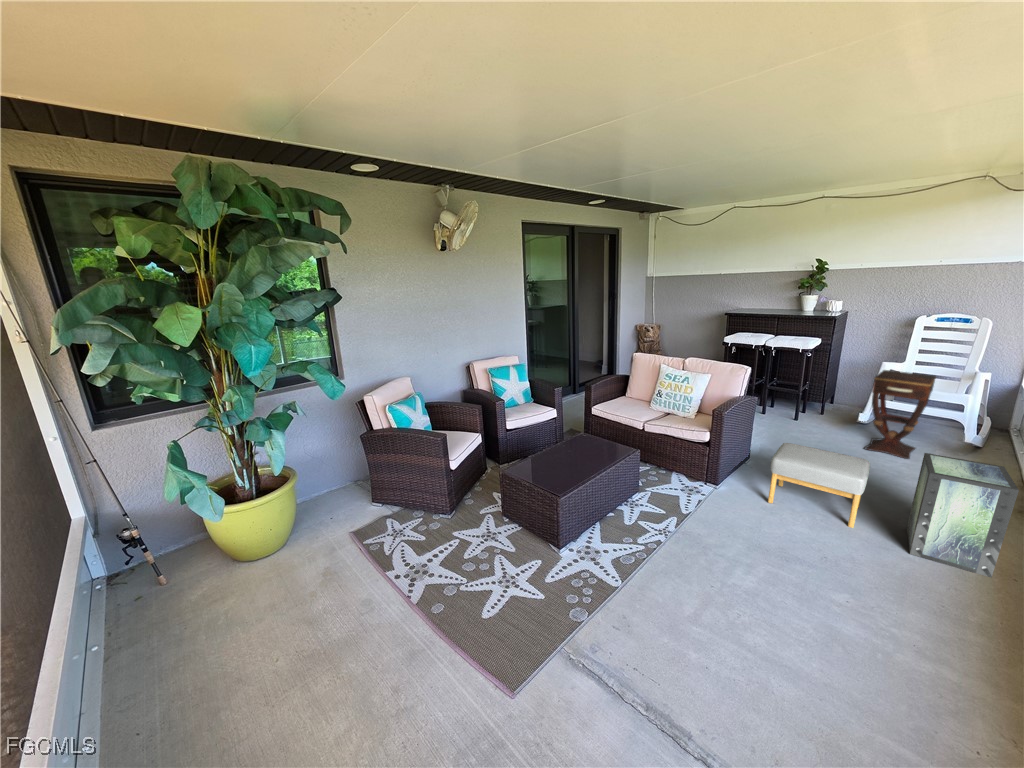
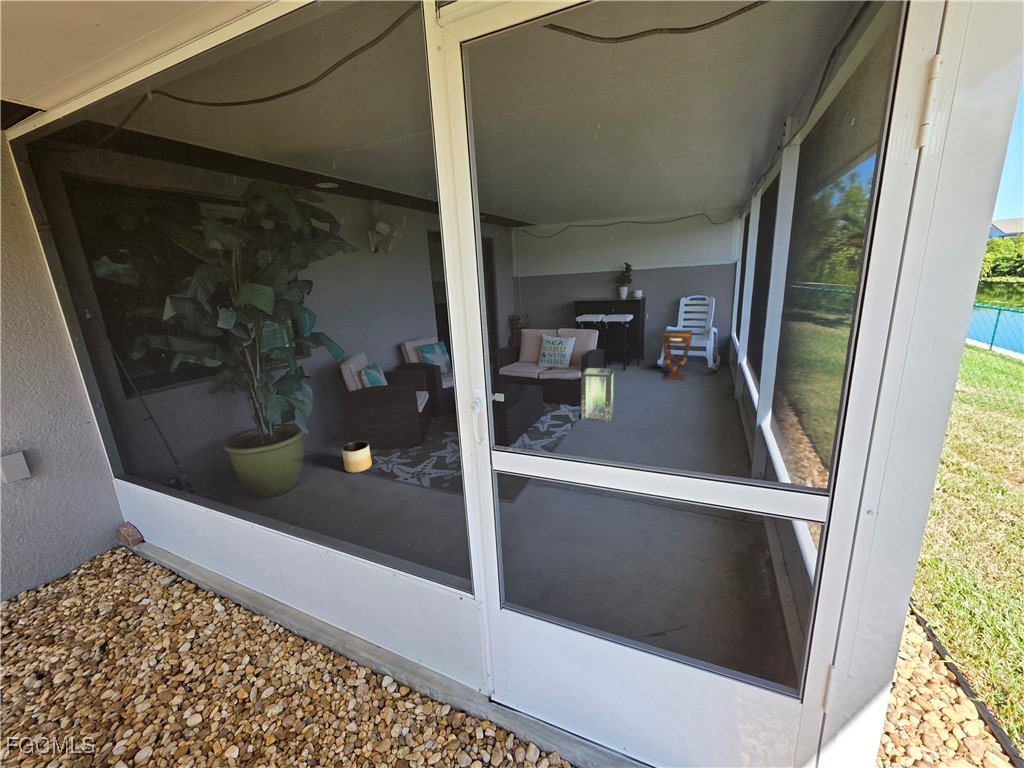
footstool: present [768,443,870,528] -> none [617,374,665,413]
storage box: present [907,453,1019,577] -> present [581,368,614,422]
planter: none [341,499,379,543] -> present [342,441,372,473]

